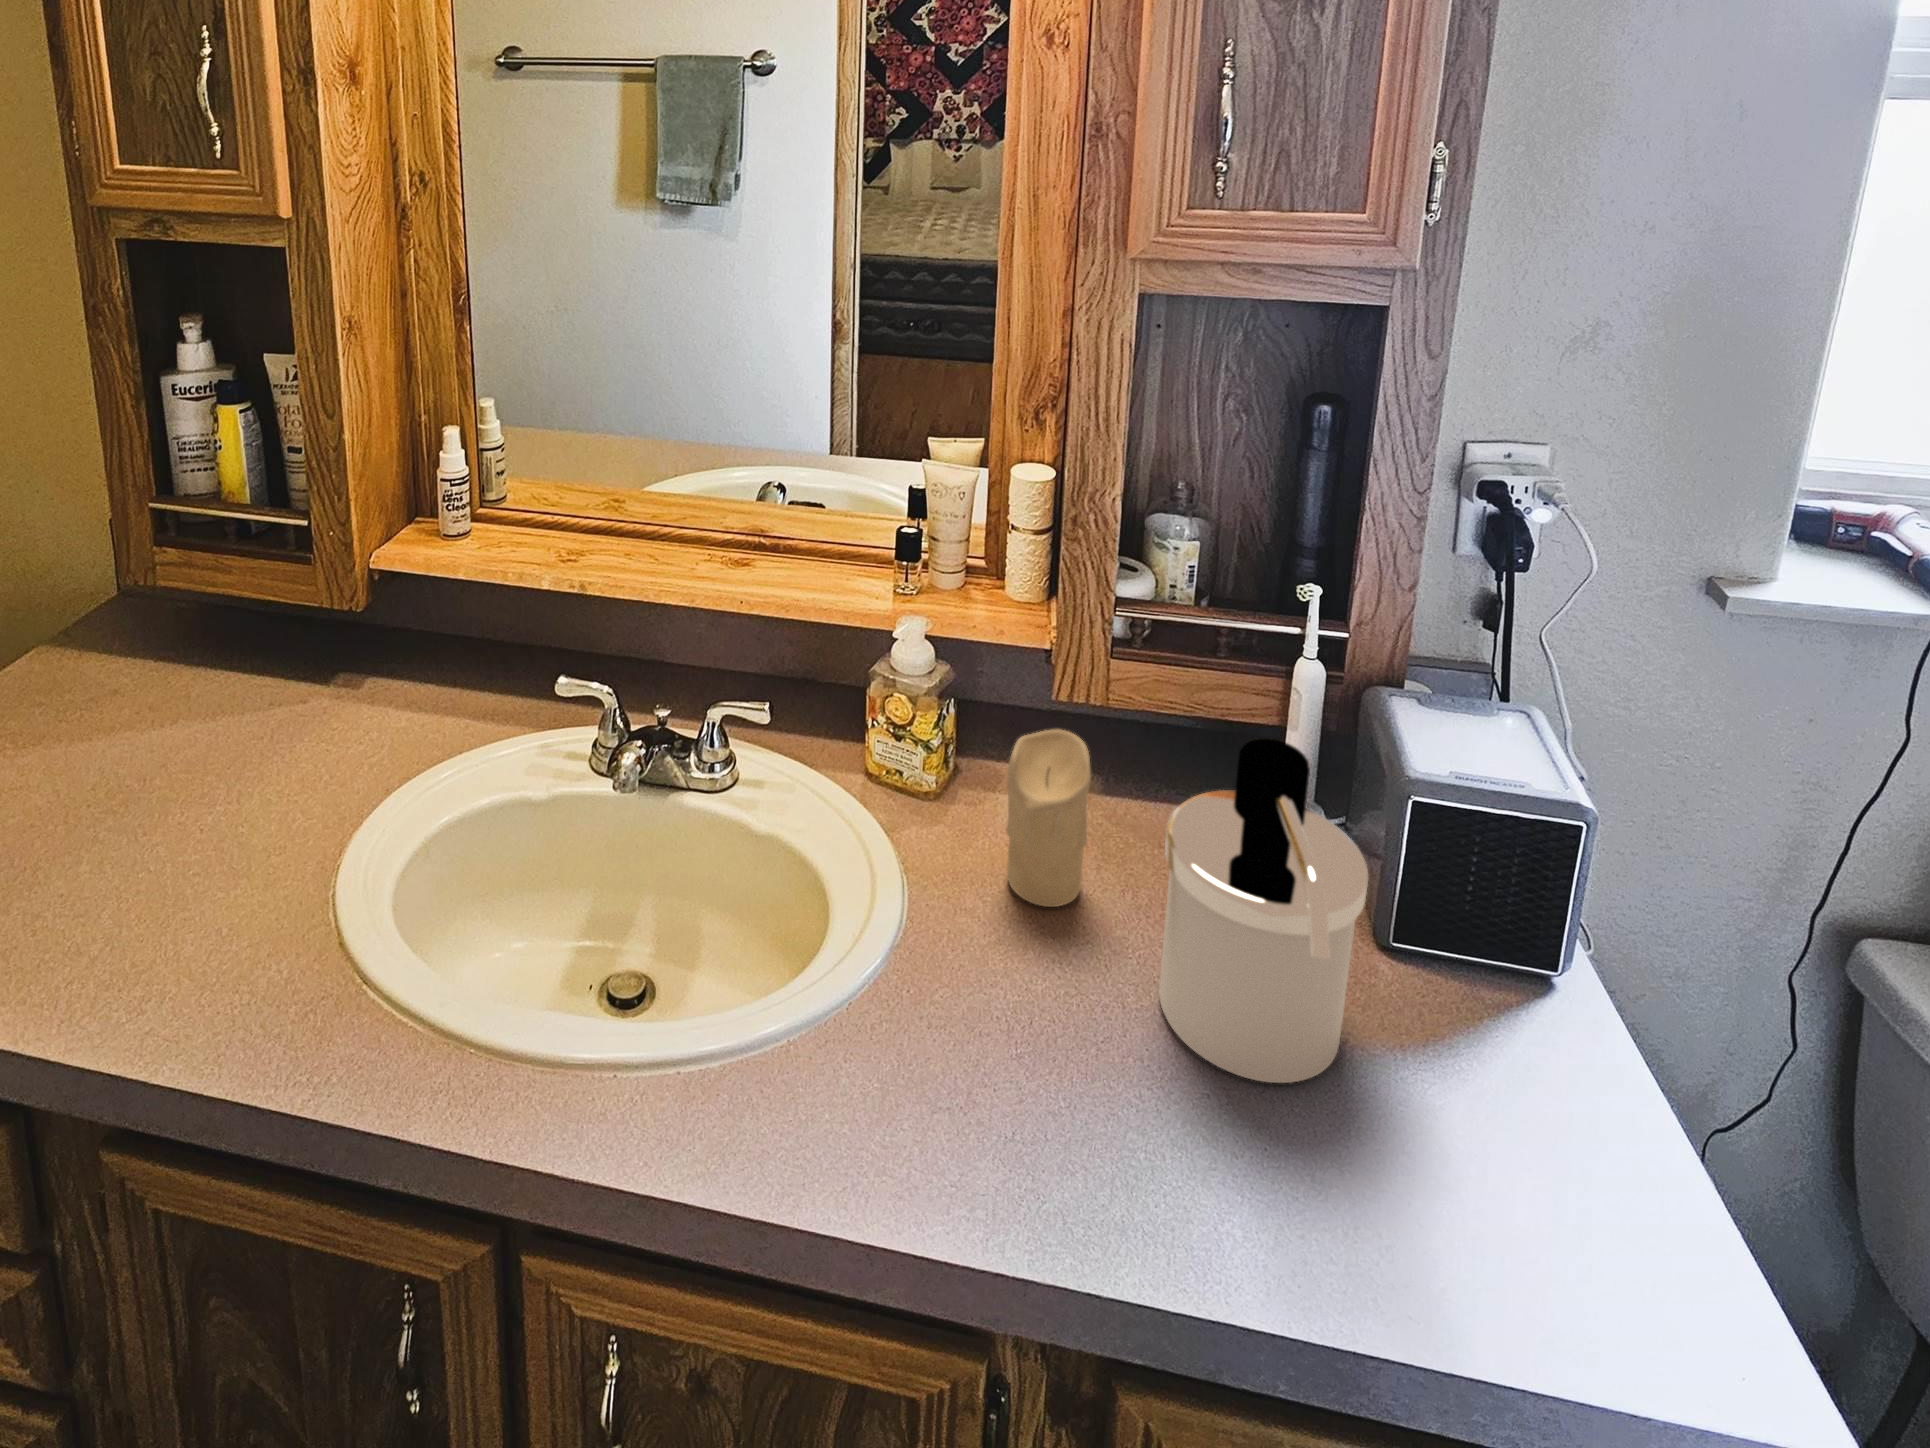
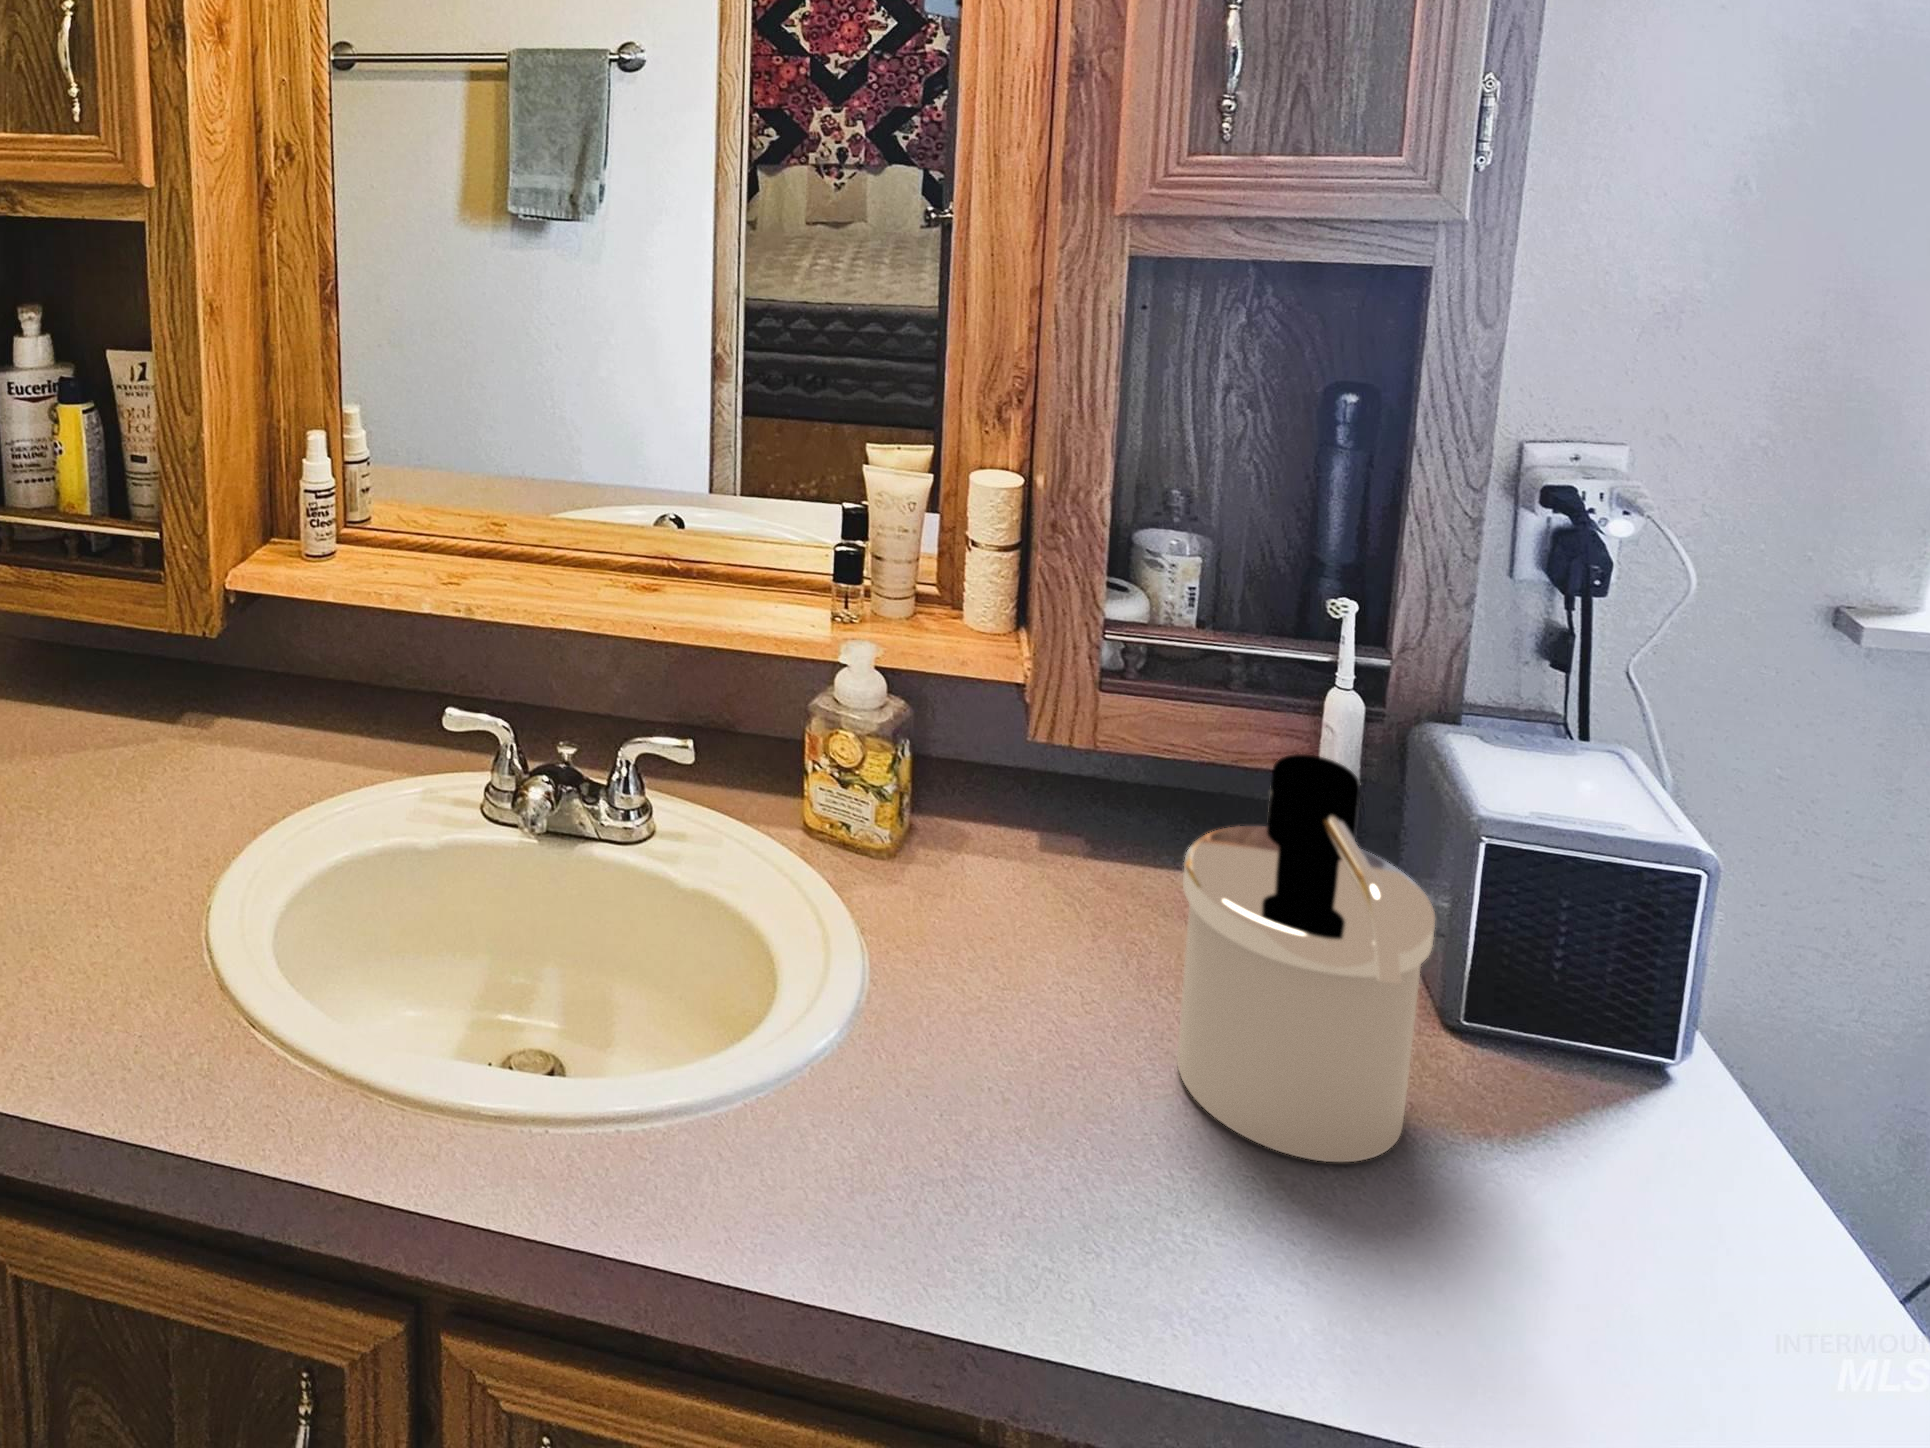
candle: present [1006,729,1091,907] -> none [982,764,1084,972]

